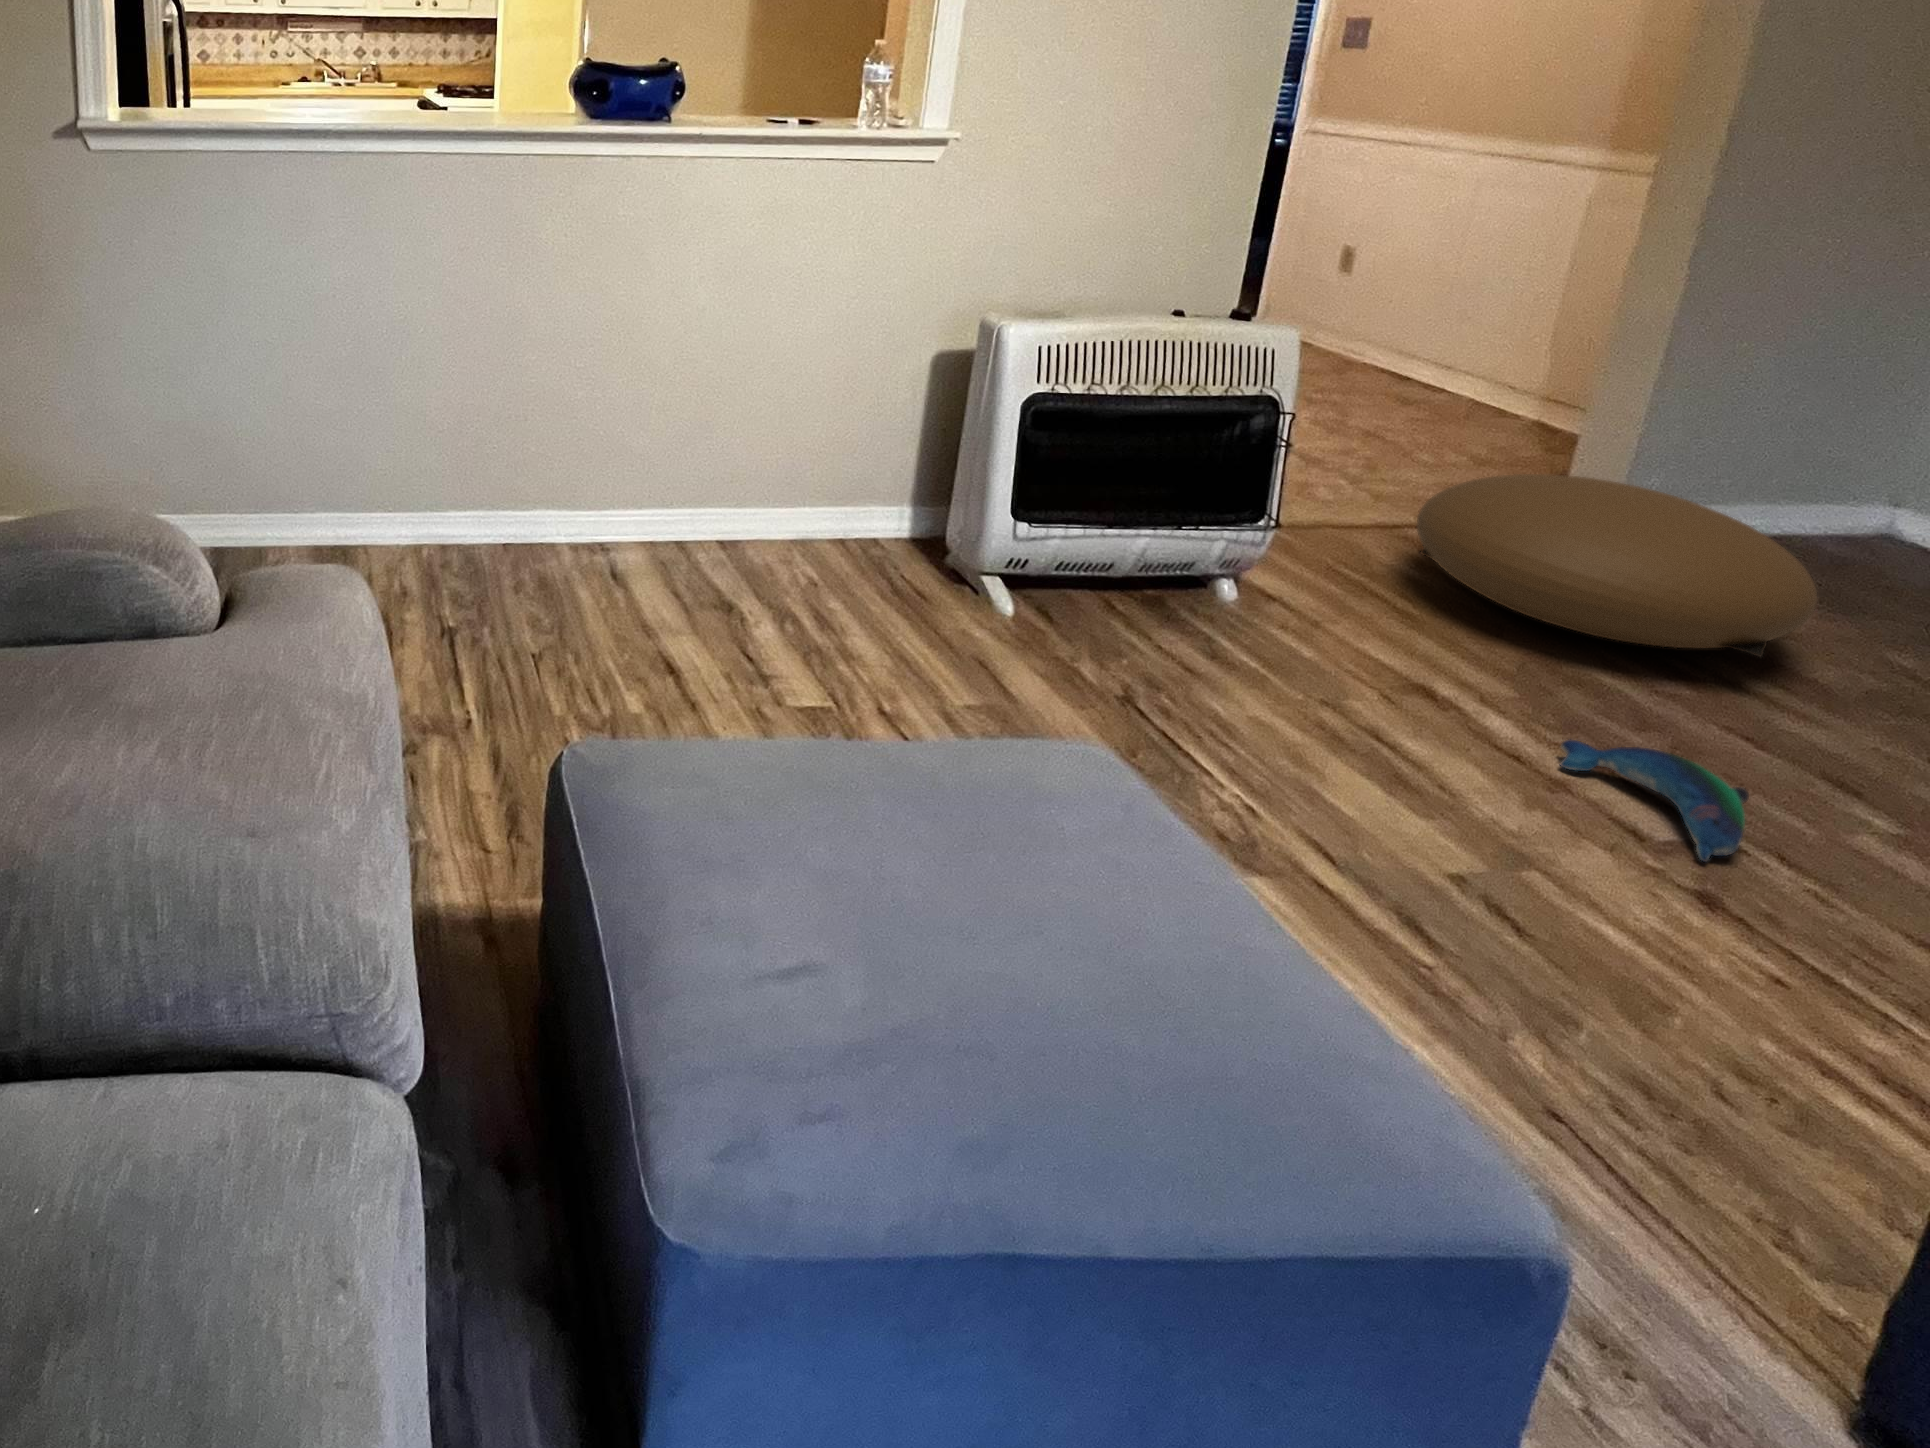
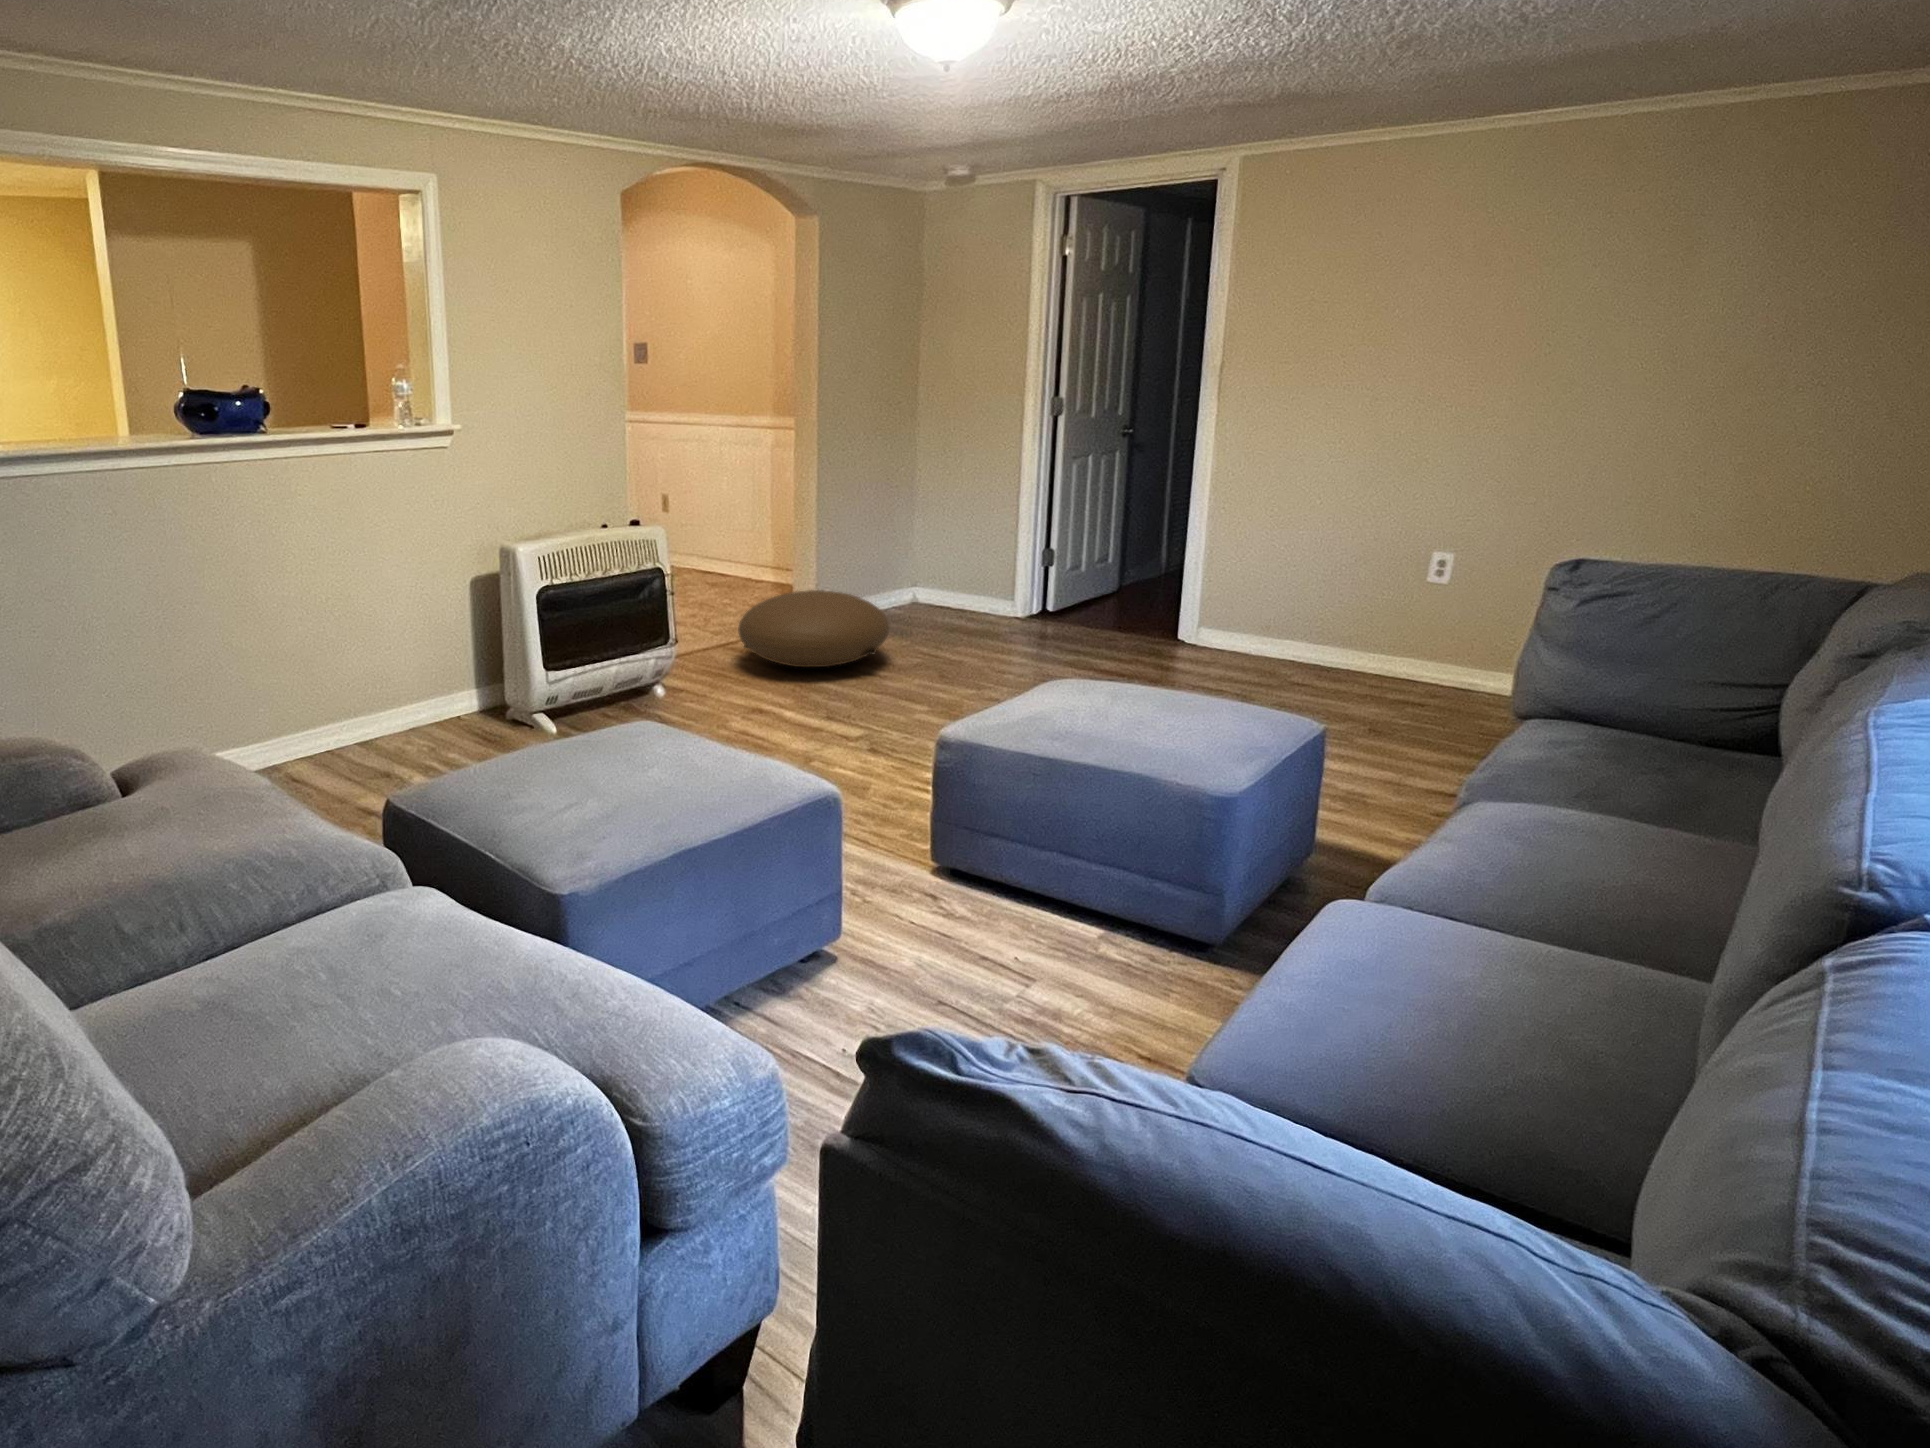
plush toy: present [1560,739,1749,861] -> none [815,696,879,735]

